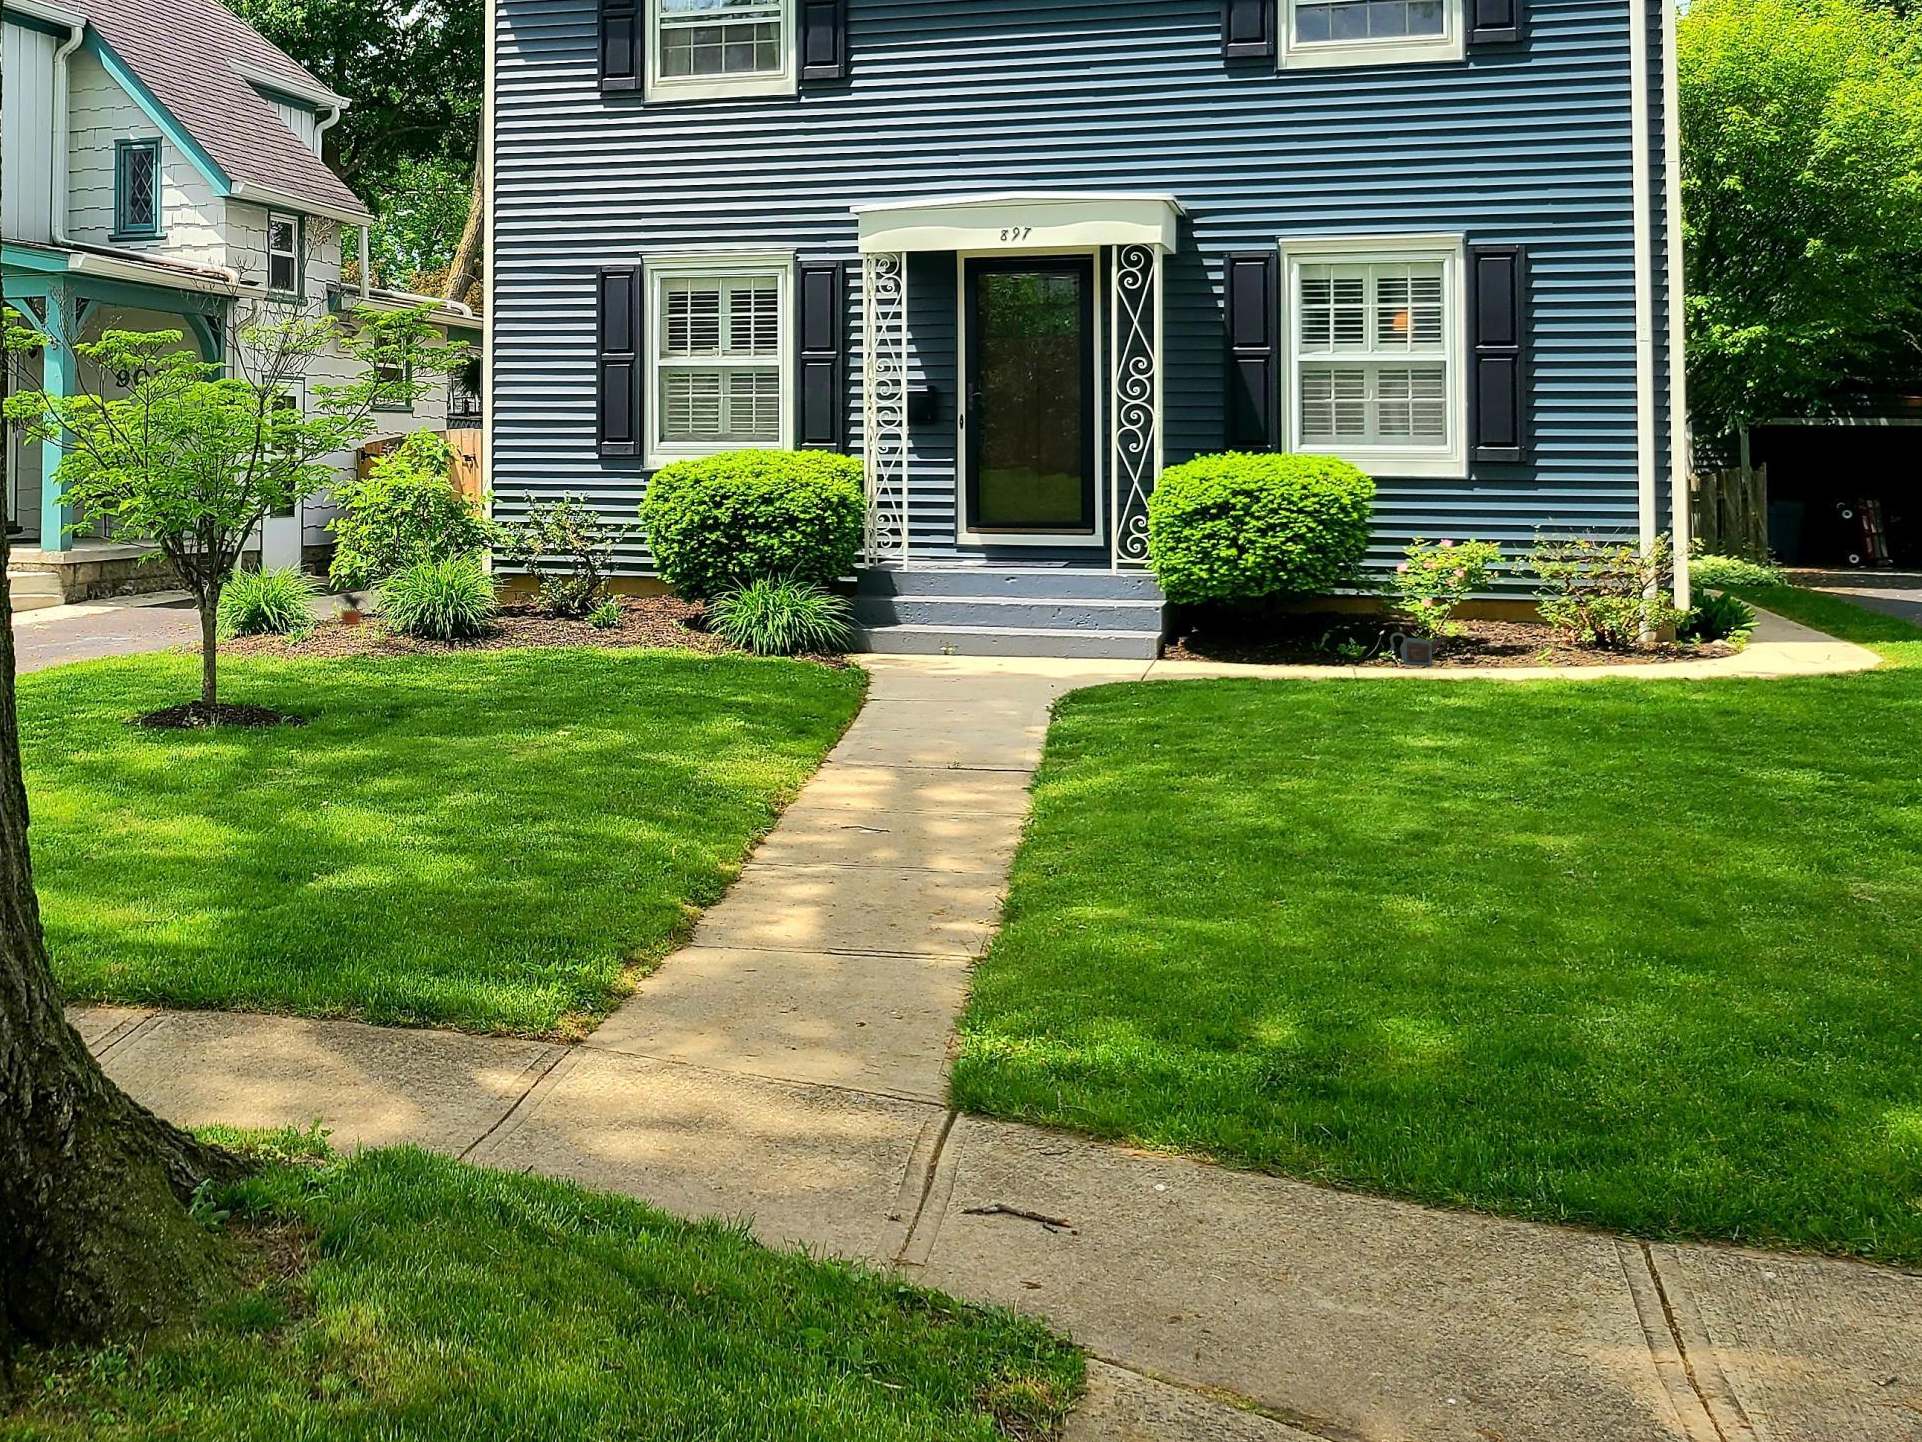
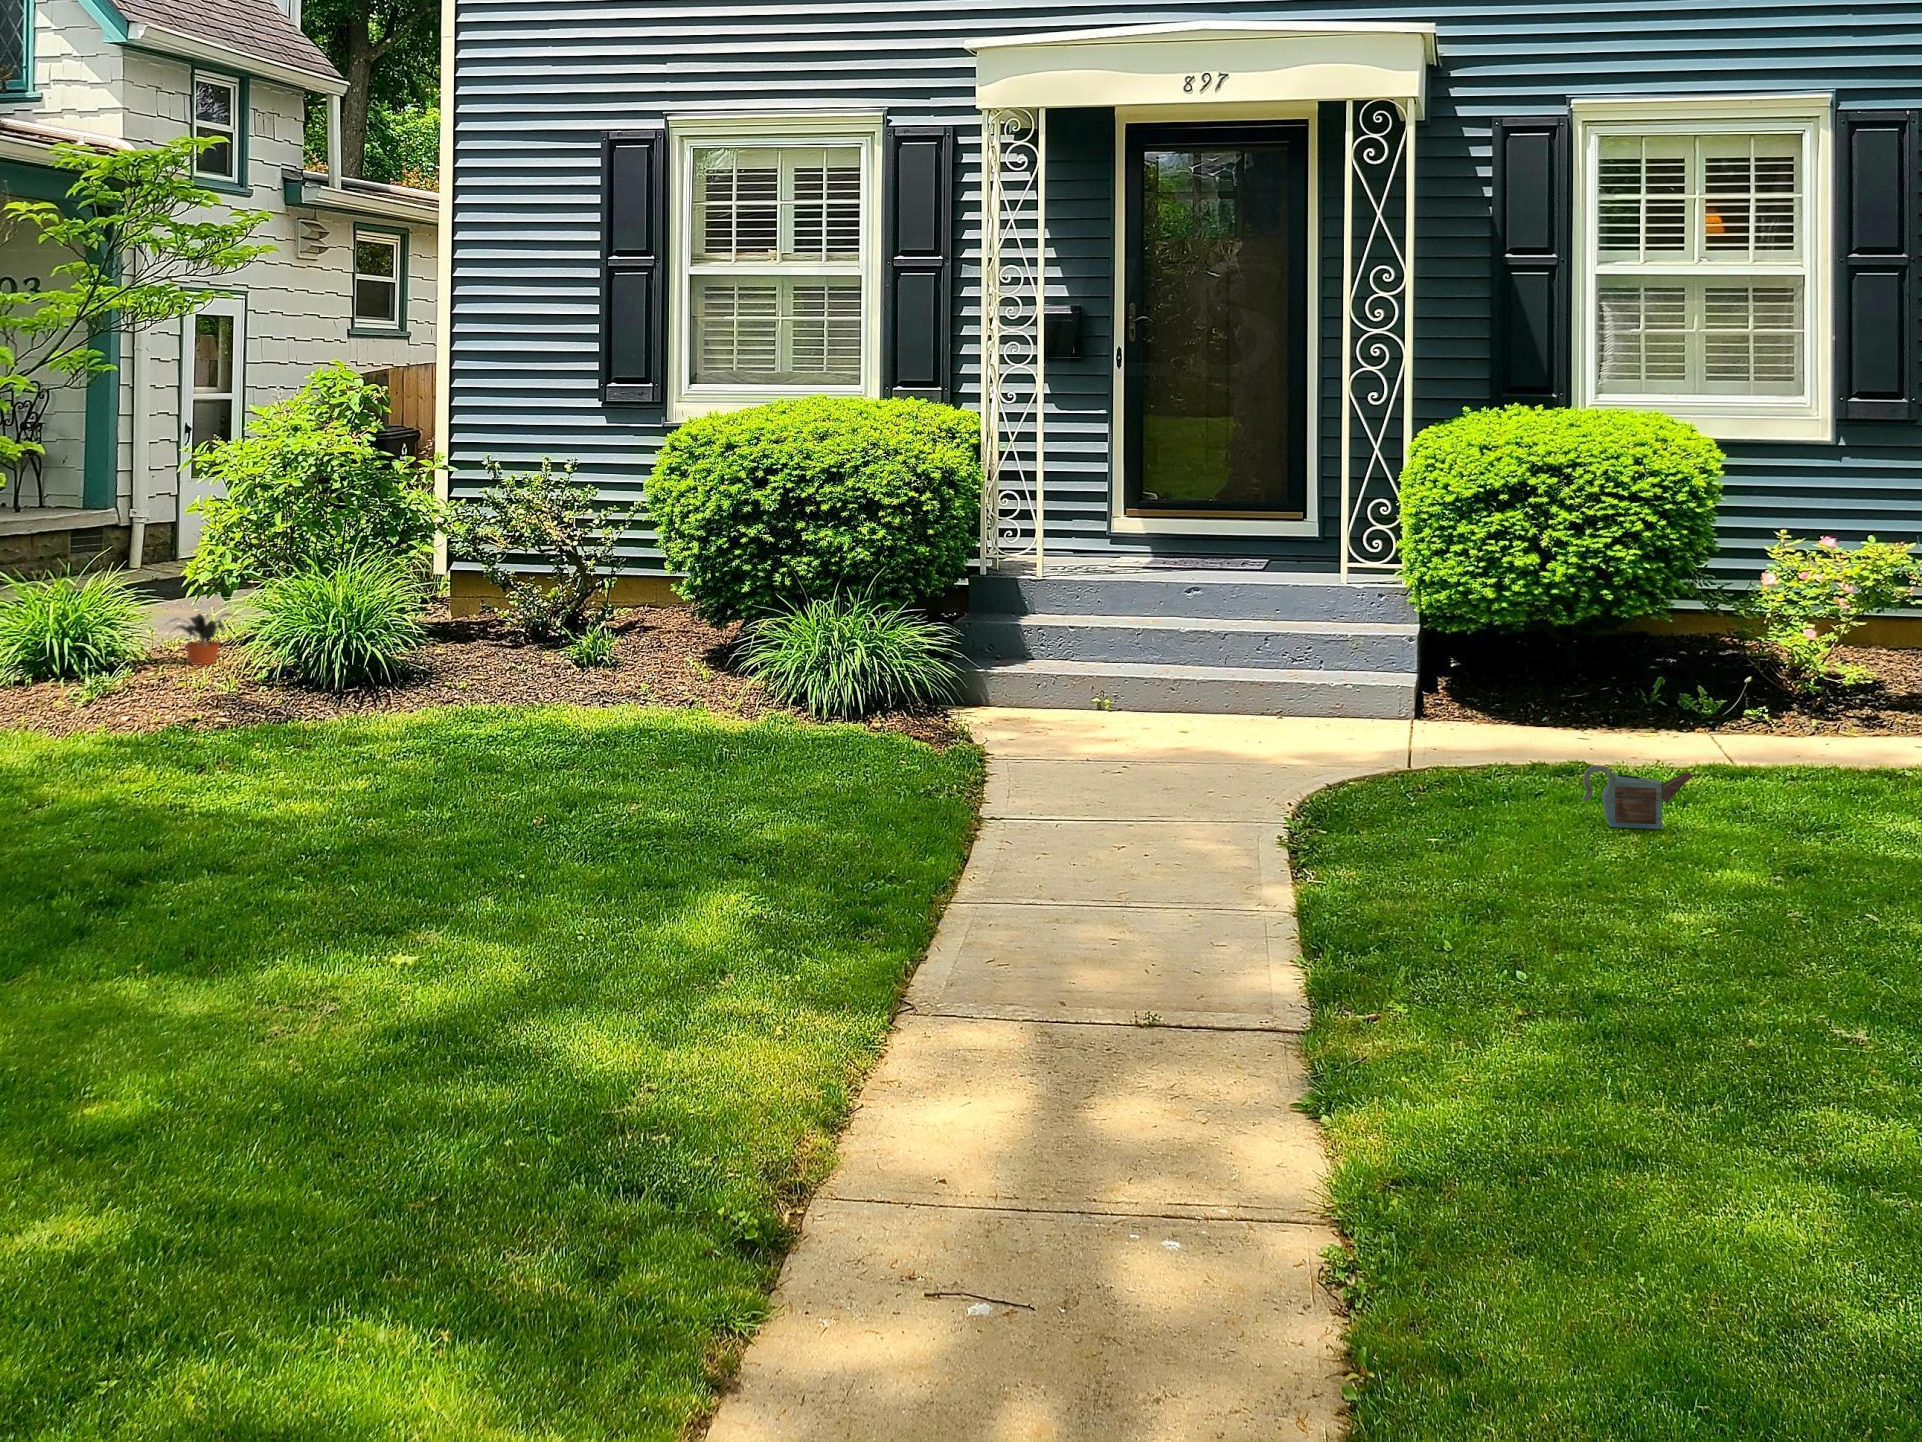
watering can: present [1390,633,1449,665] -> present [1582,765,1694,829]

